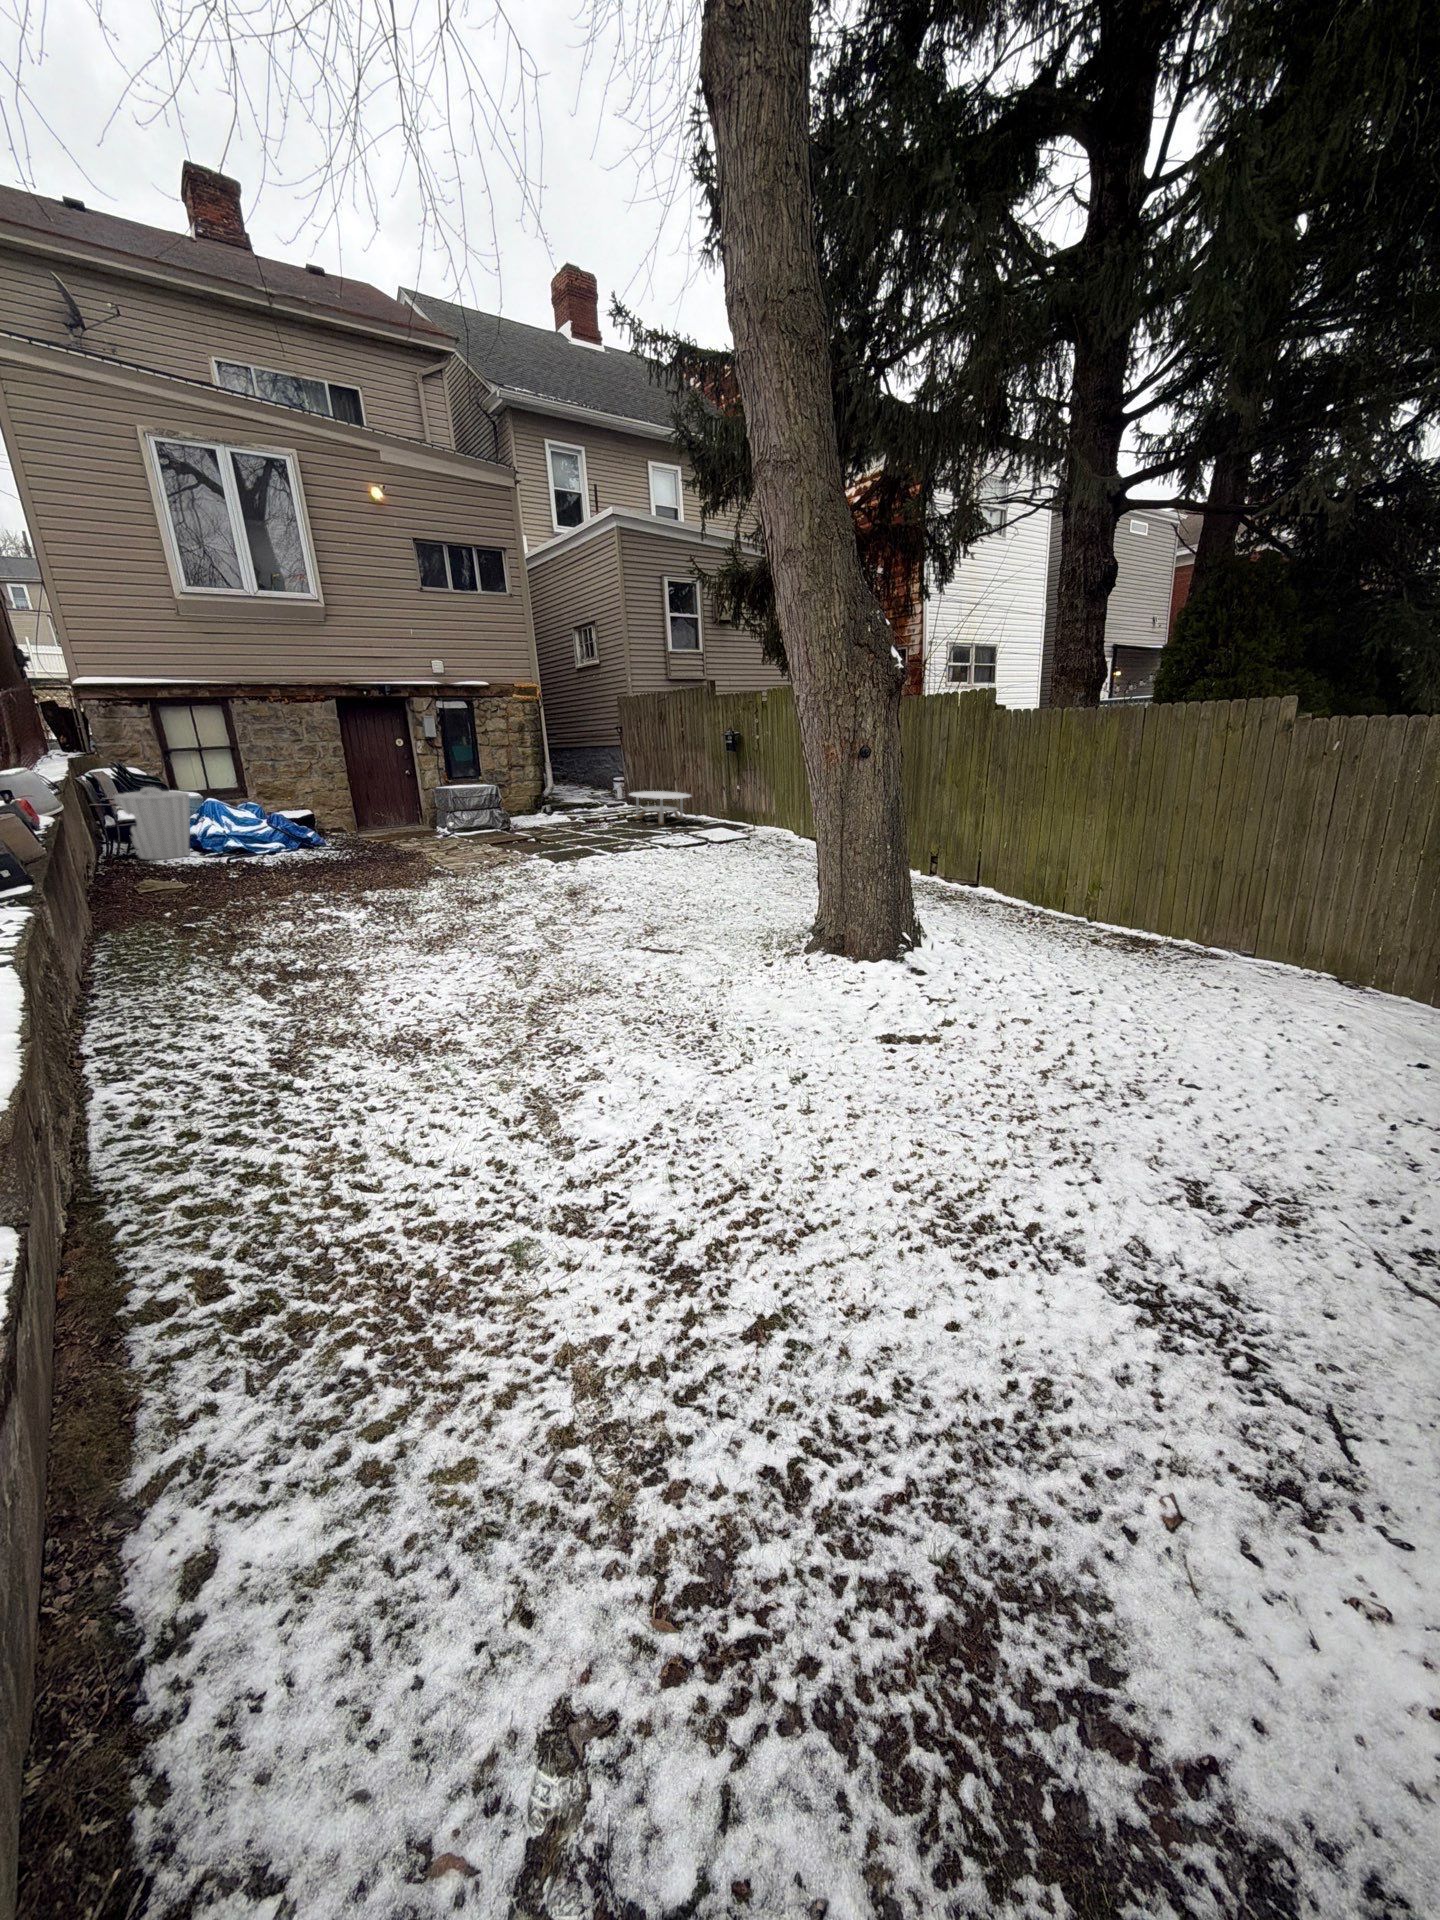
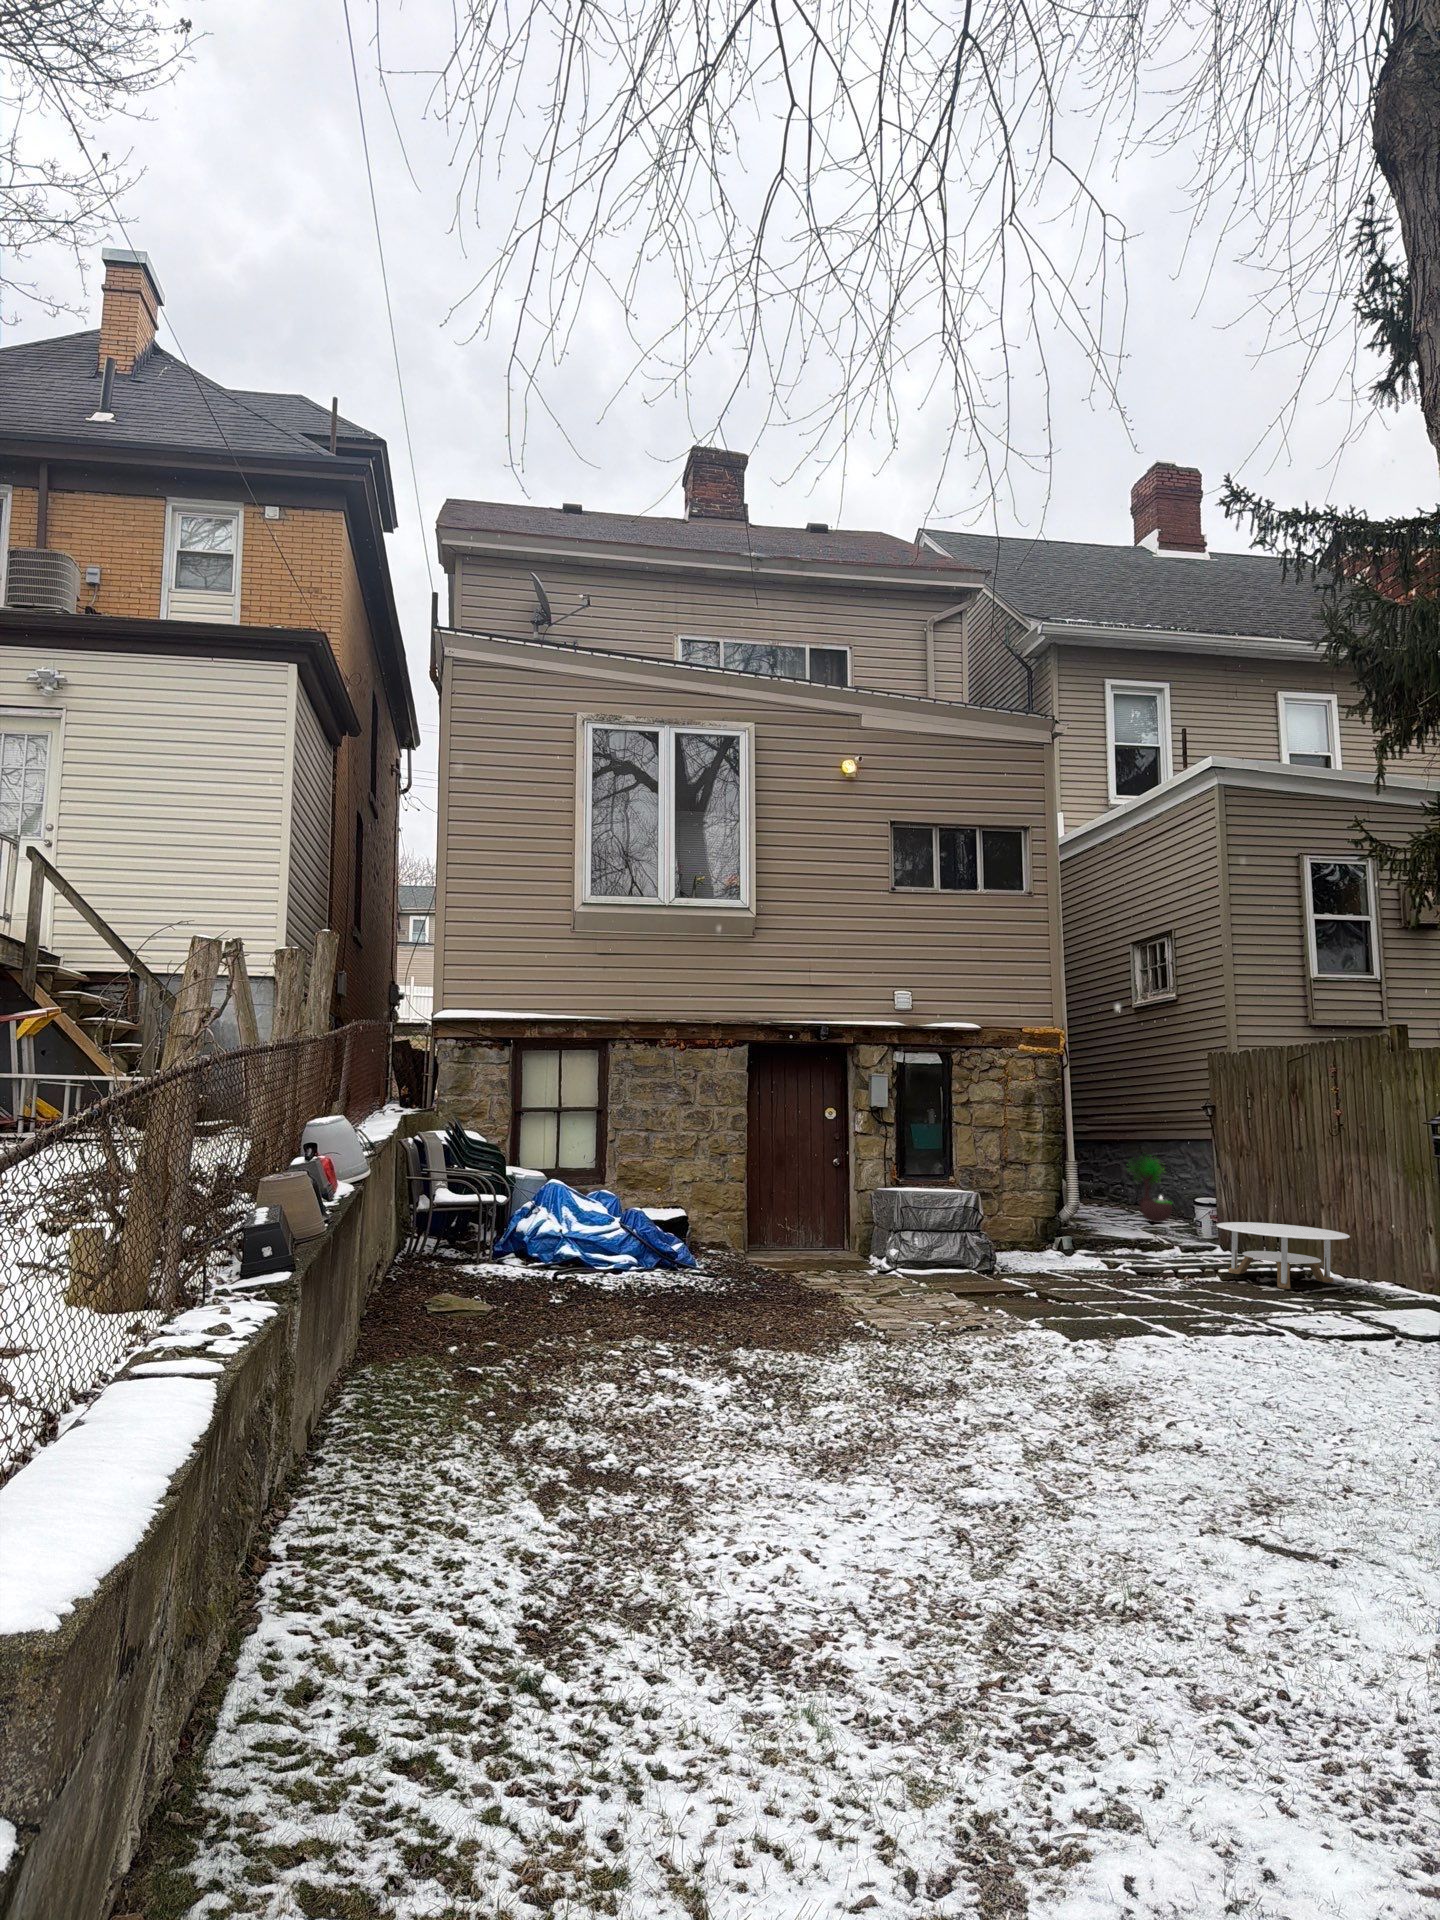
potted tree: none [579,752,606,793] -> present [1128,1156,1172,1223]
trash can: present [115,787,190,860] -> none [442,1164,531,1270]

